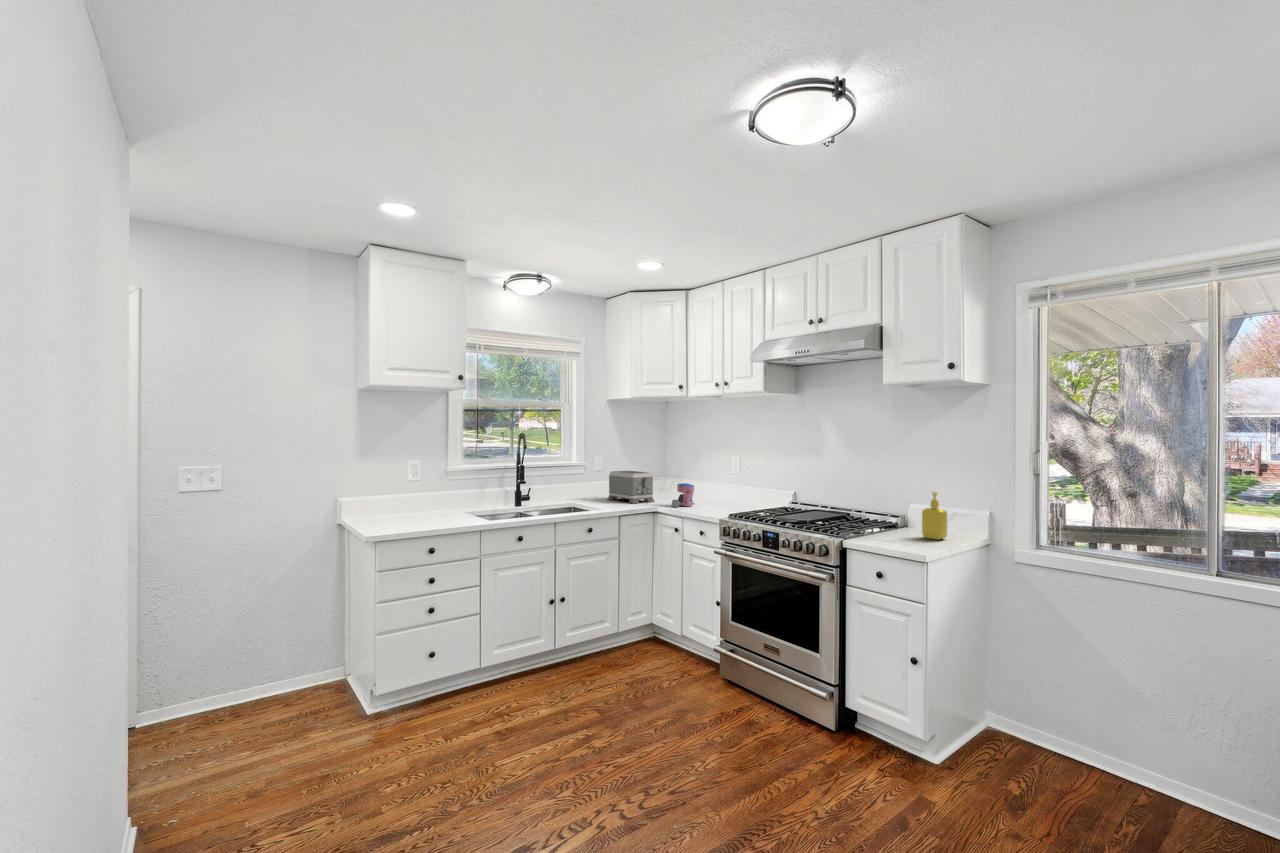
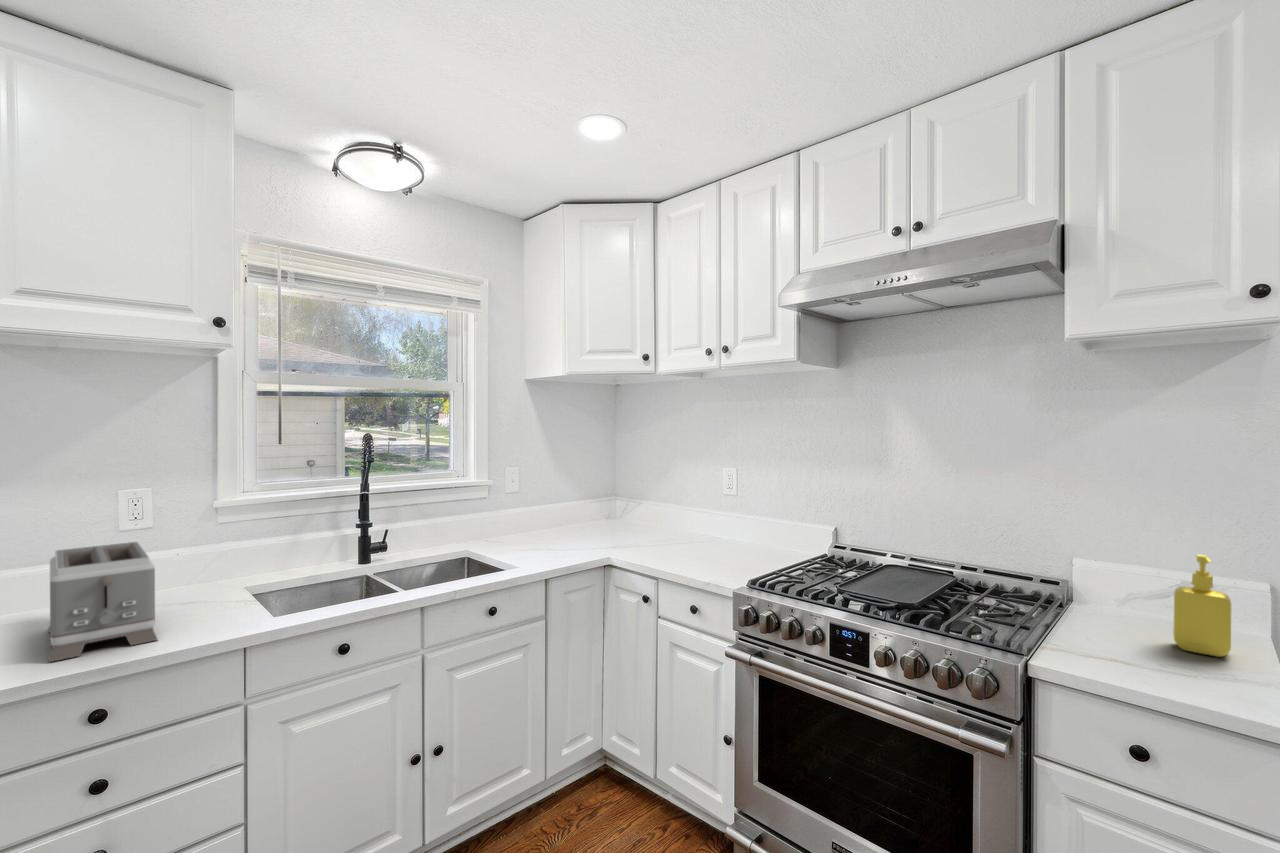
toaster: present [608,471,654,503] -> present [48,542,158,662]
coffee maker: present [672,483,694,507] -> none [634,515,671,556]

